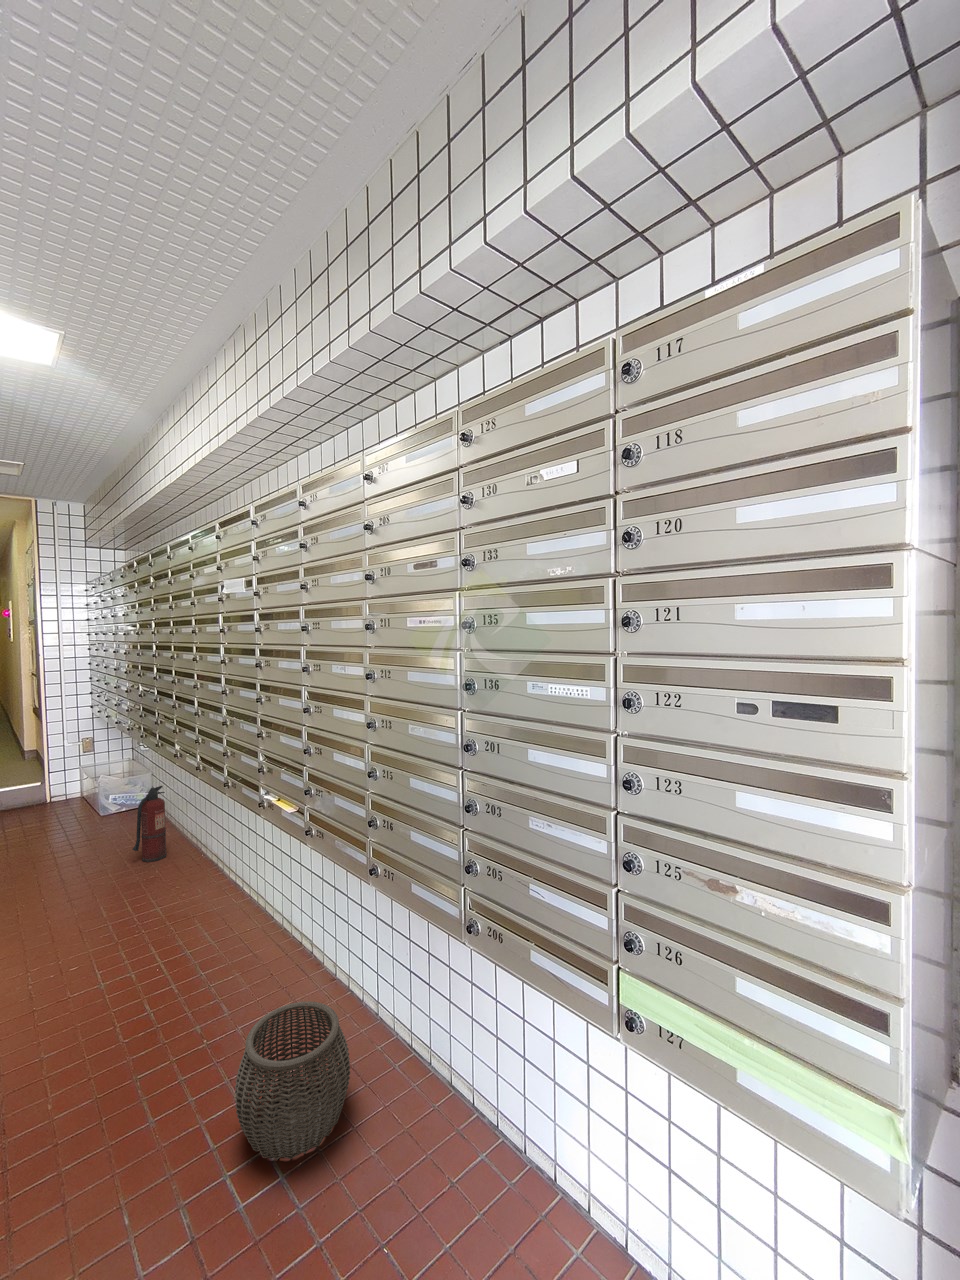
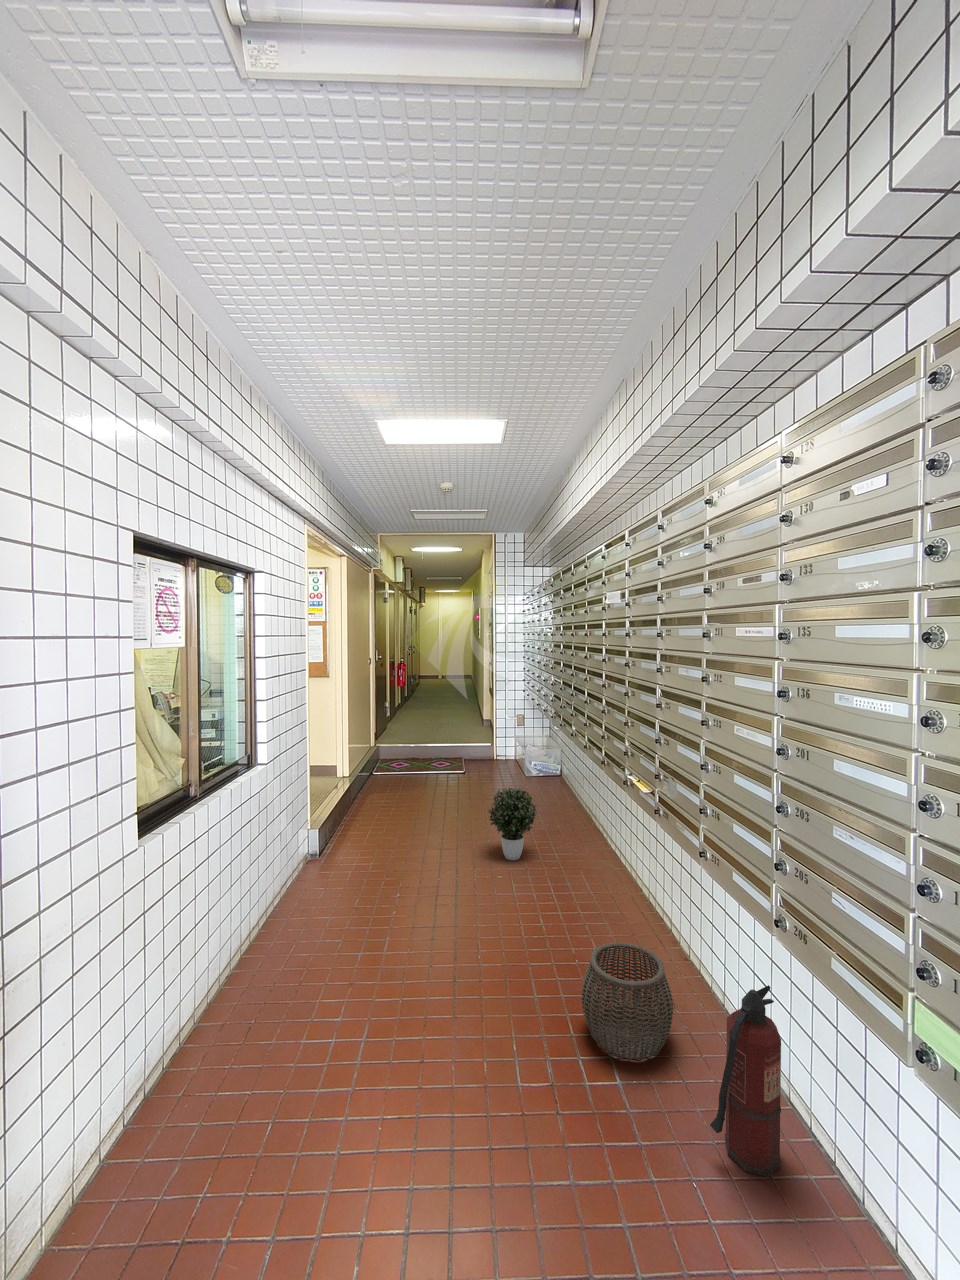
fire extinguisher: present [132,786,167,862] -> present [710,985,781,1177]
potted plant: none [51,840,134,942] -> present [488,788,538,861]

